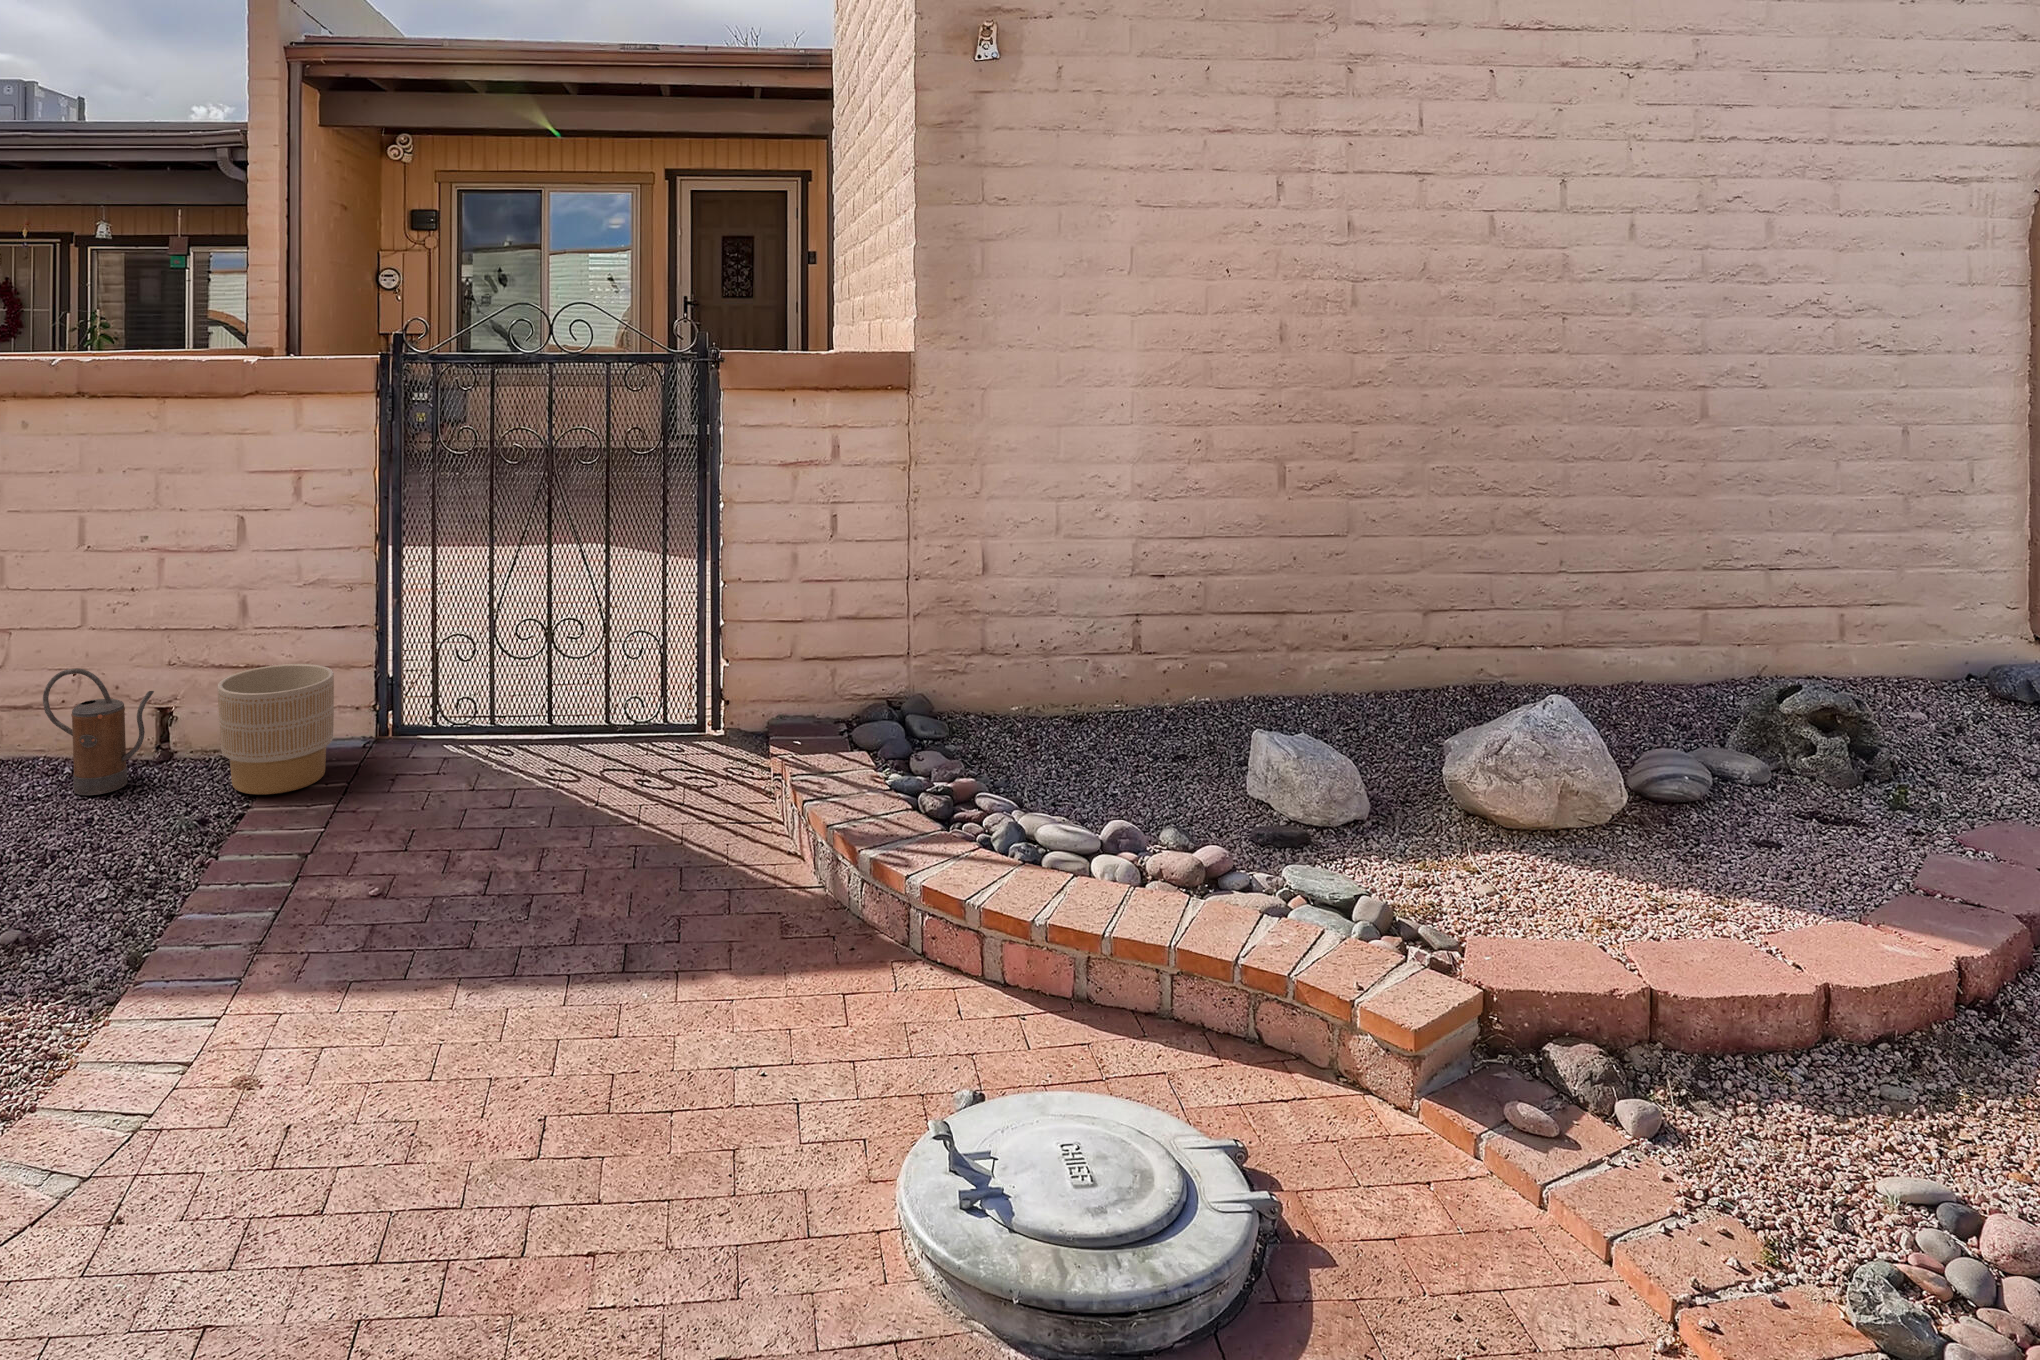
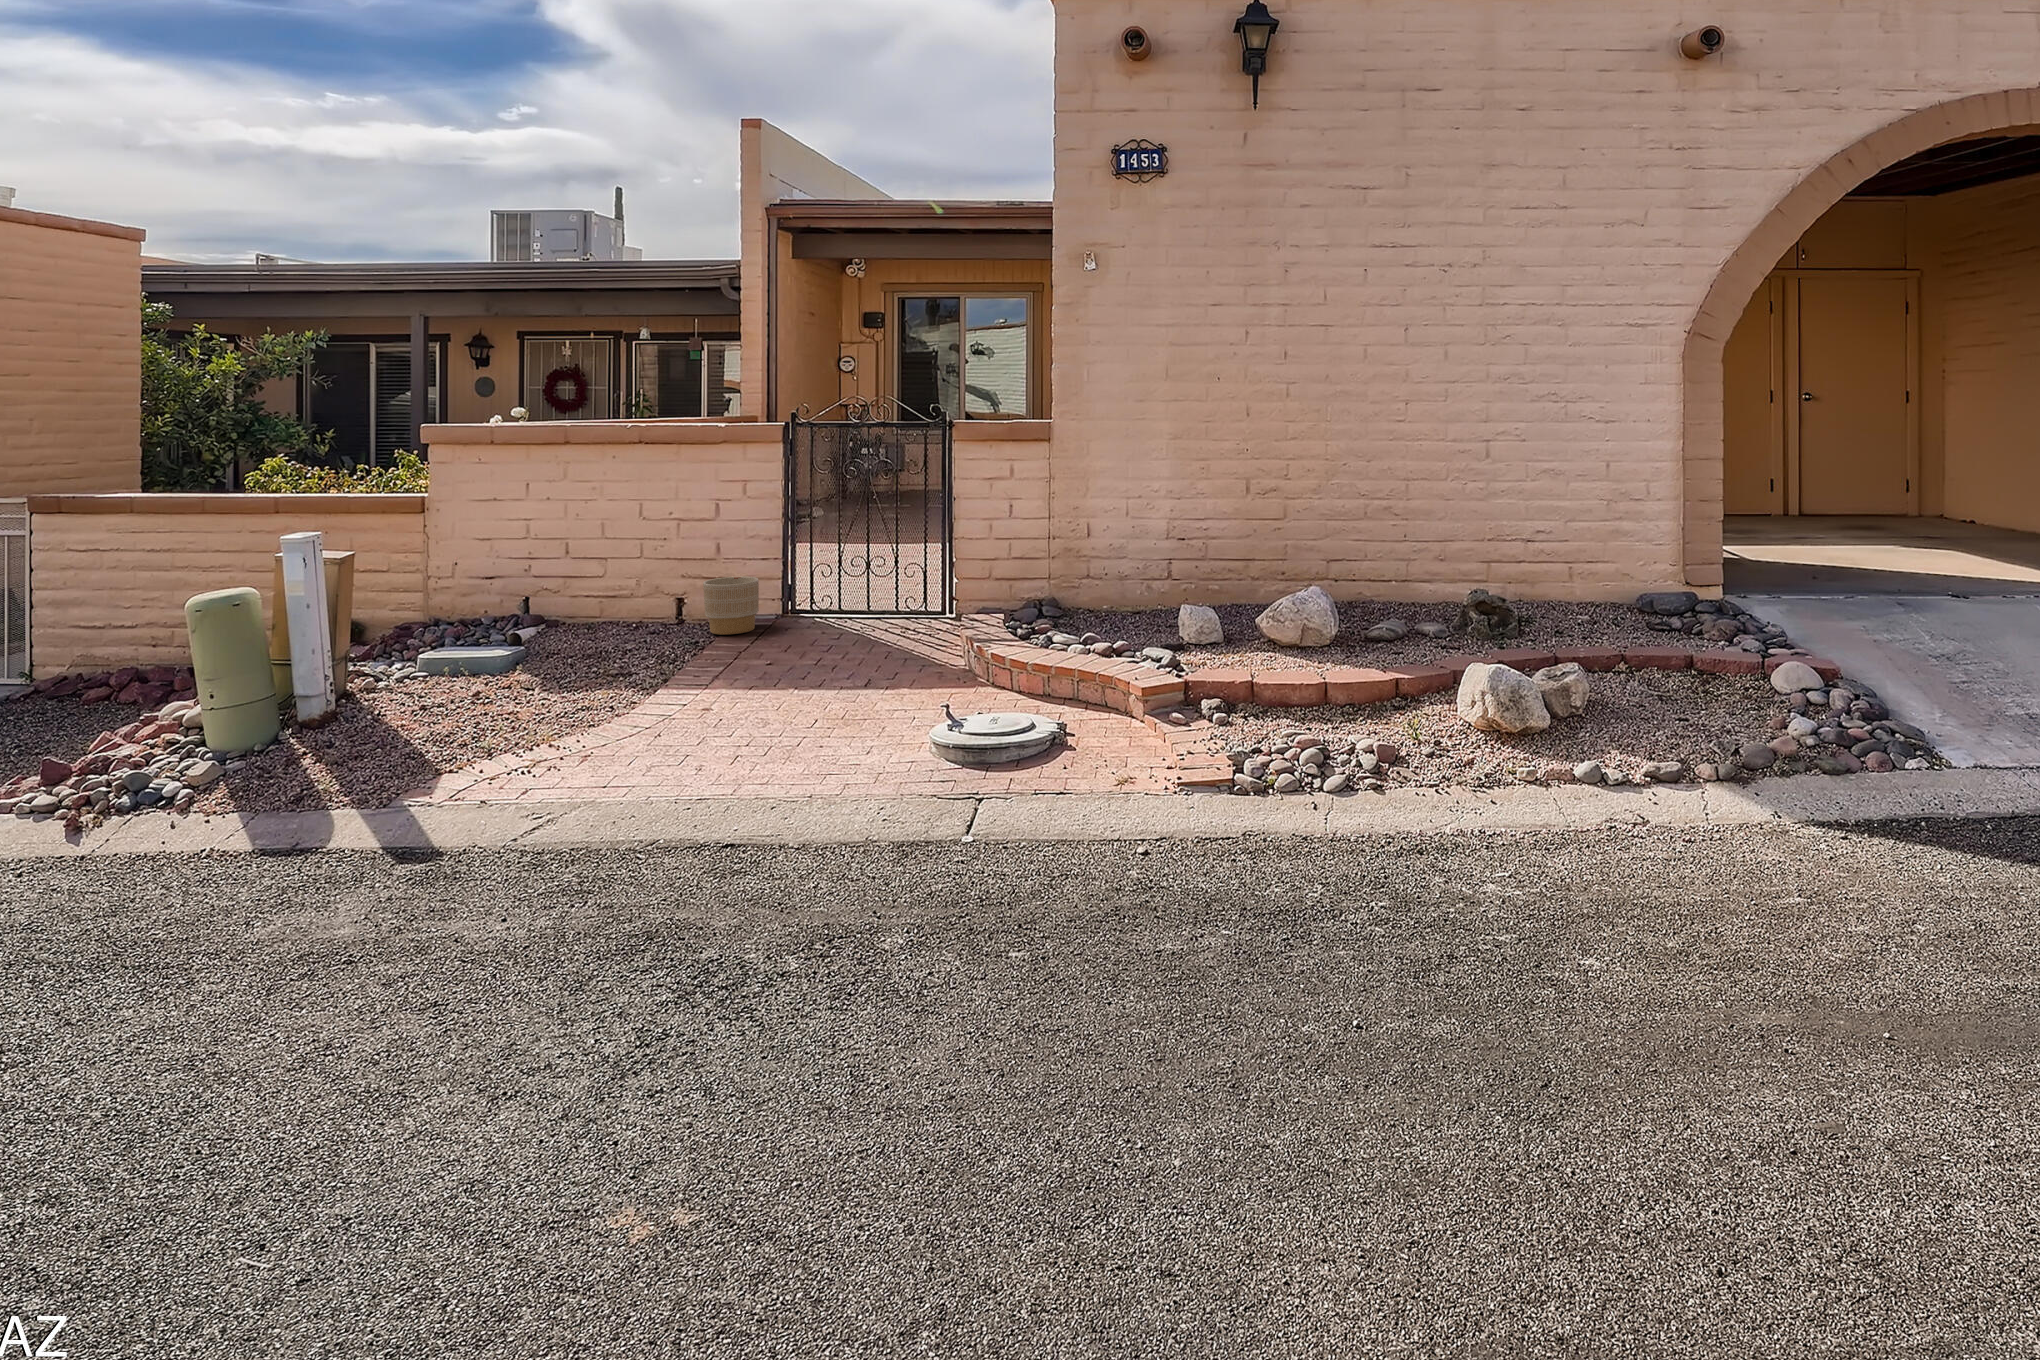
watering can: present [43,669,154,795] -> none [623,574,674,634]

